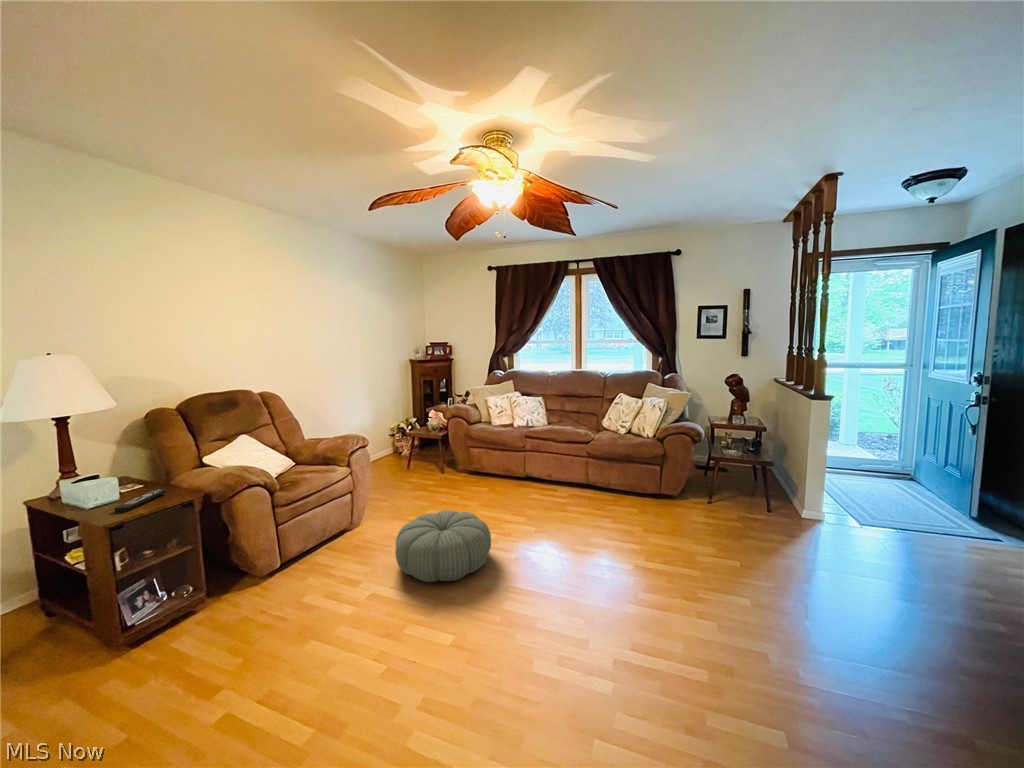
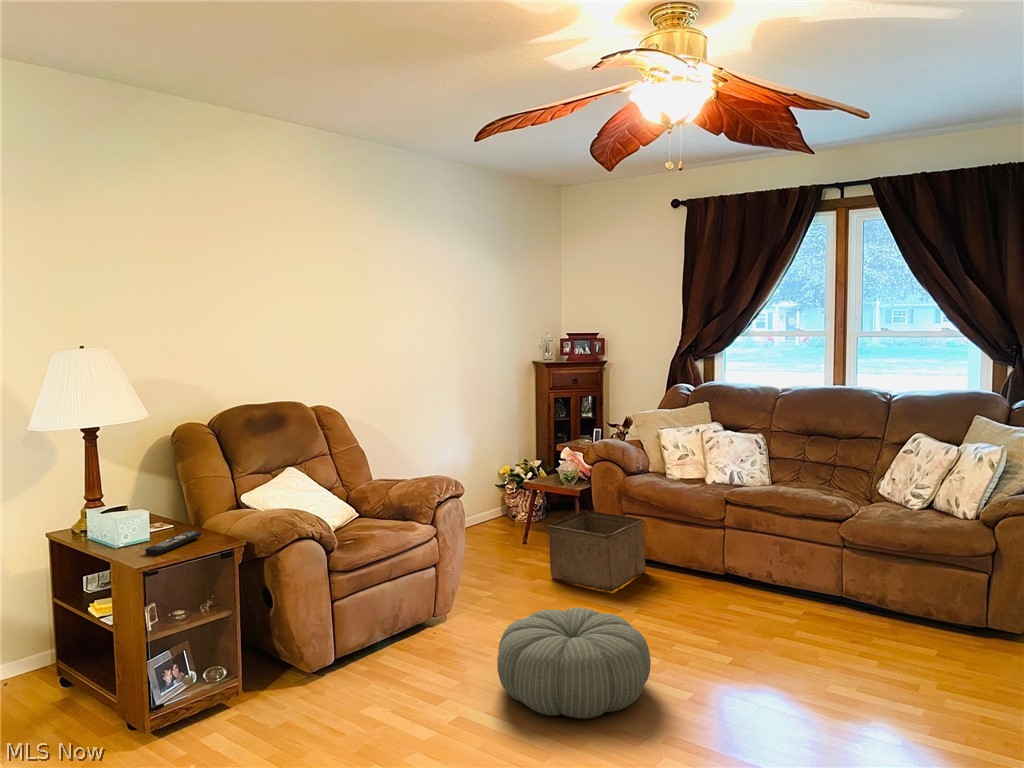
storage bin: none [422,448,481,495] -> present [547,511,646,592]

